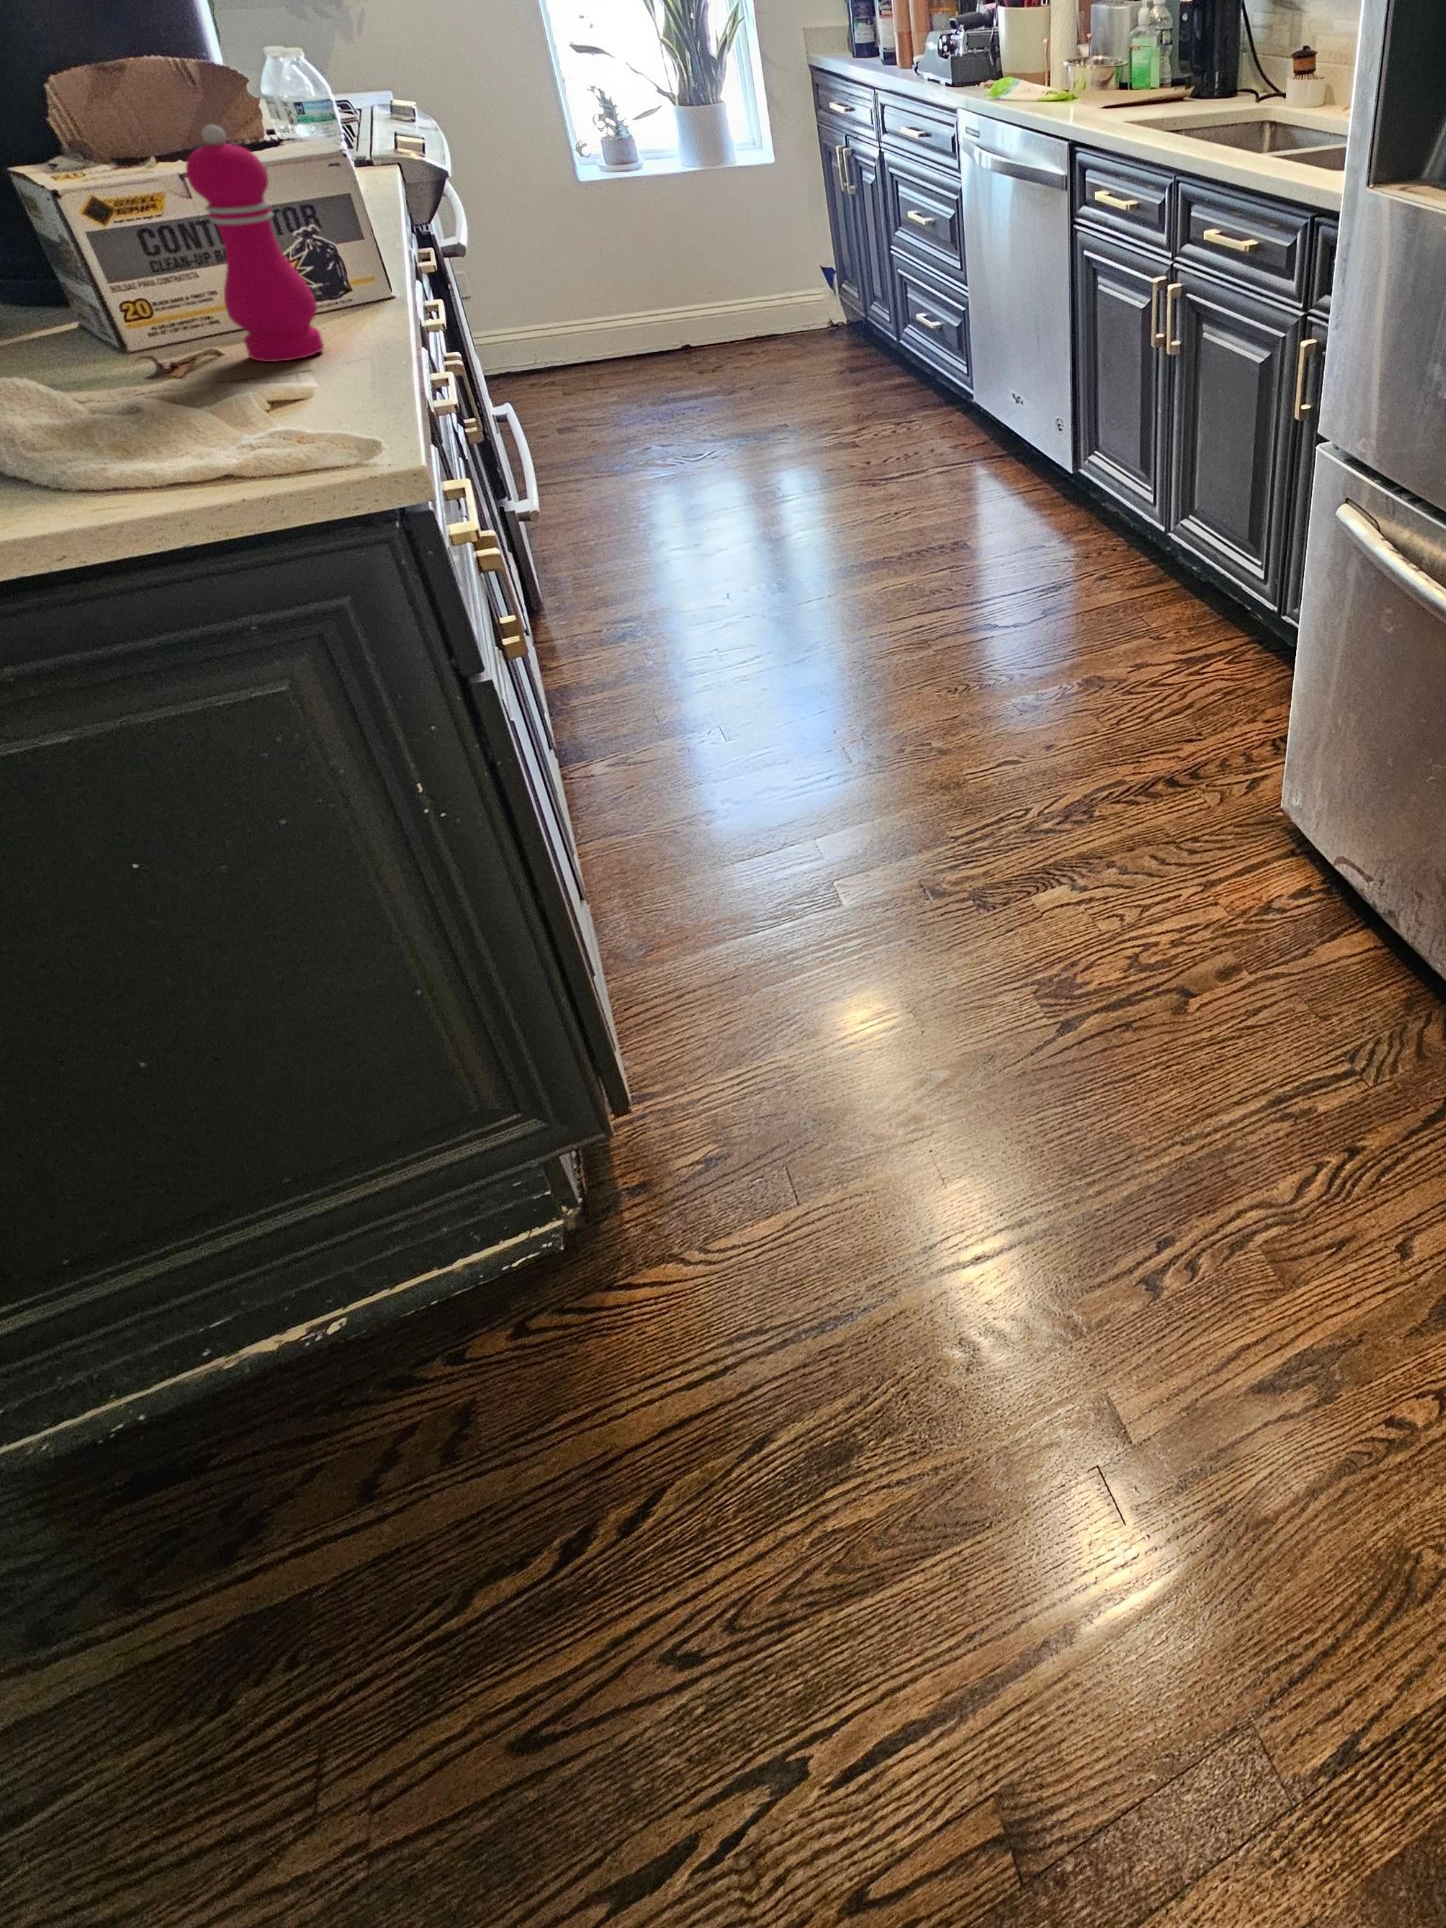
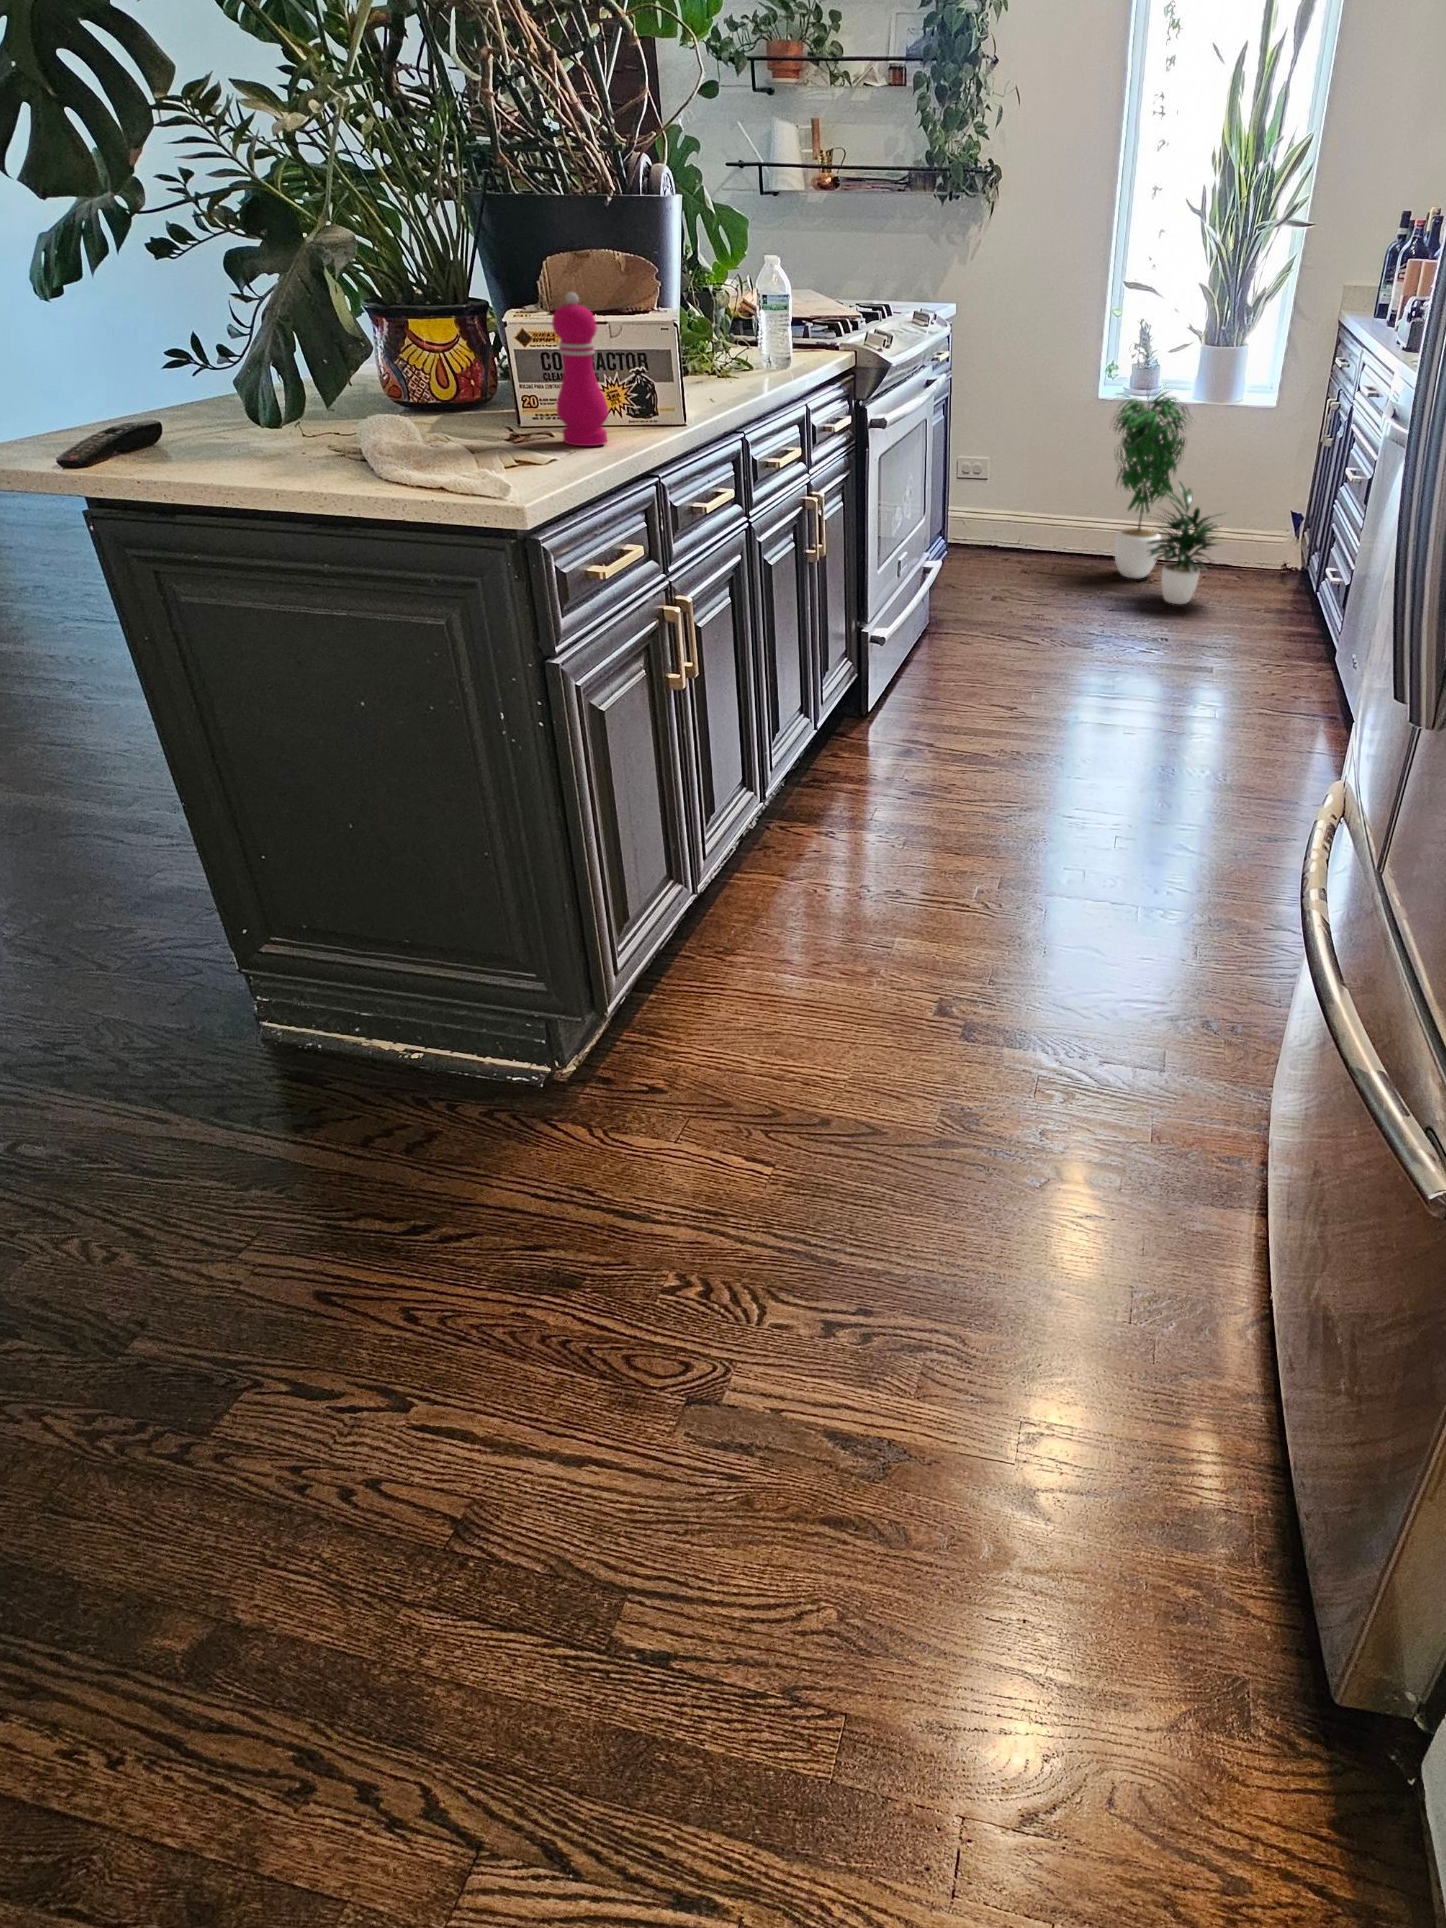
potted plant: none [591,135,790,381] -> present [1114,392,1222,604]

